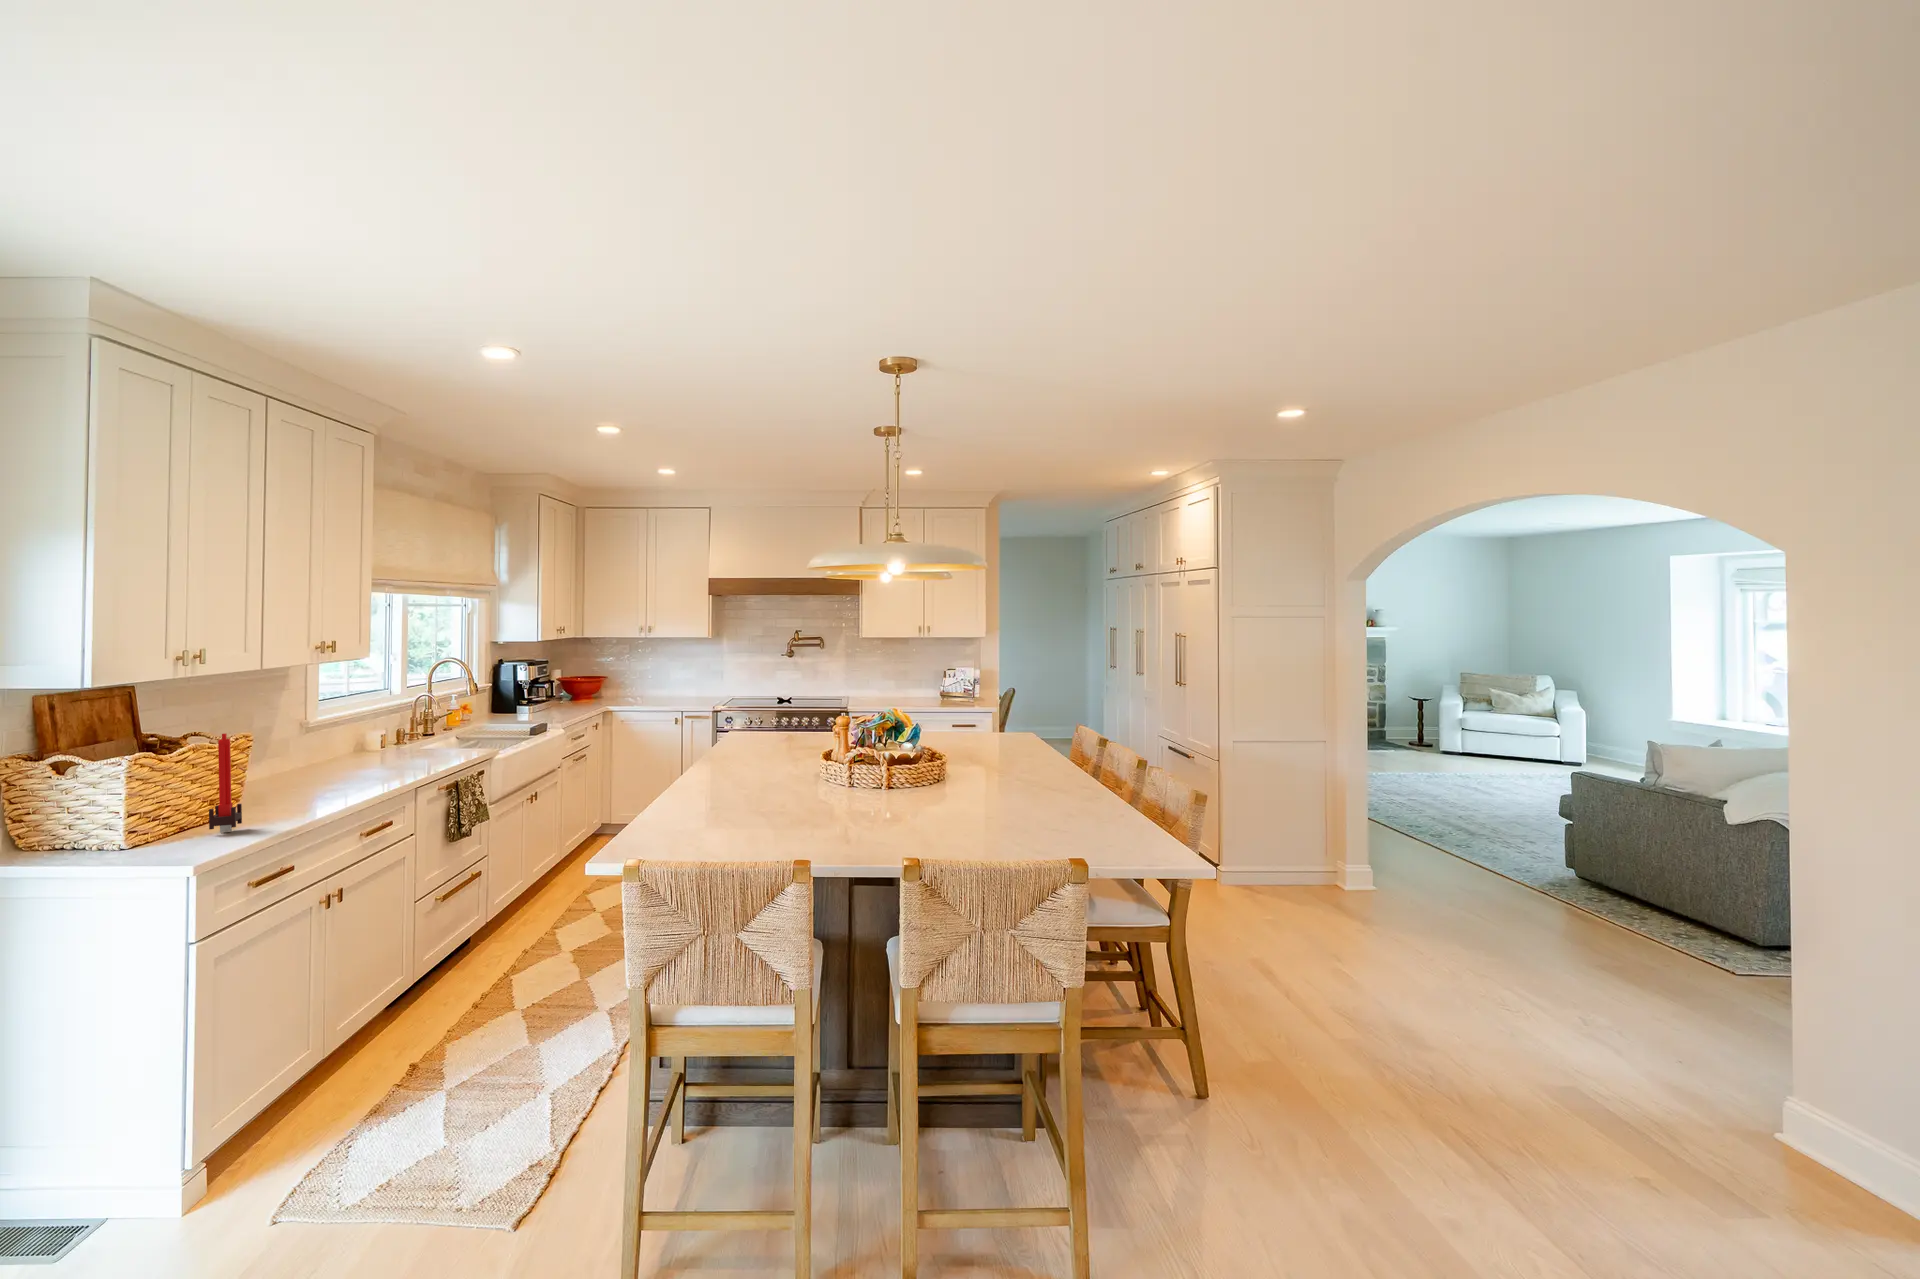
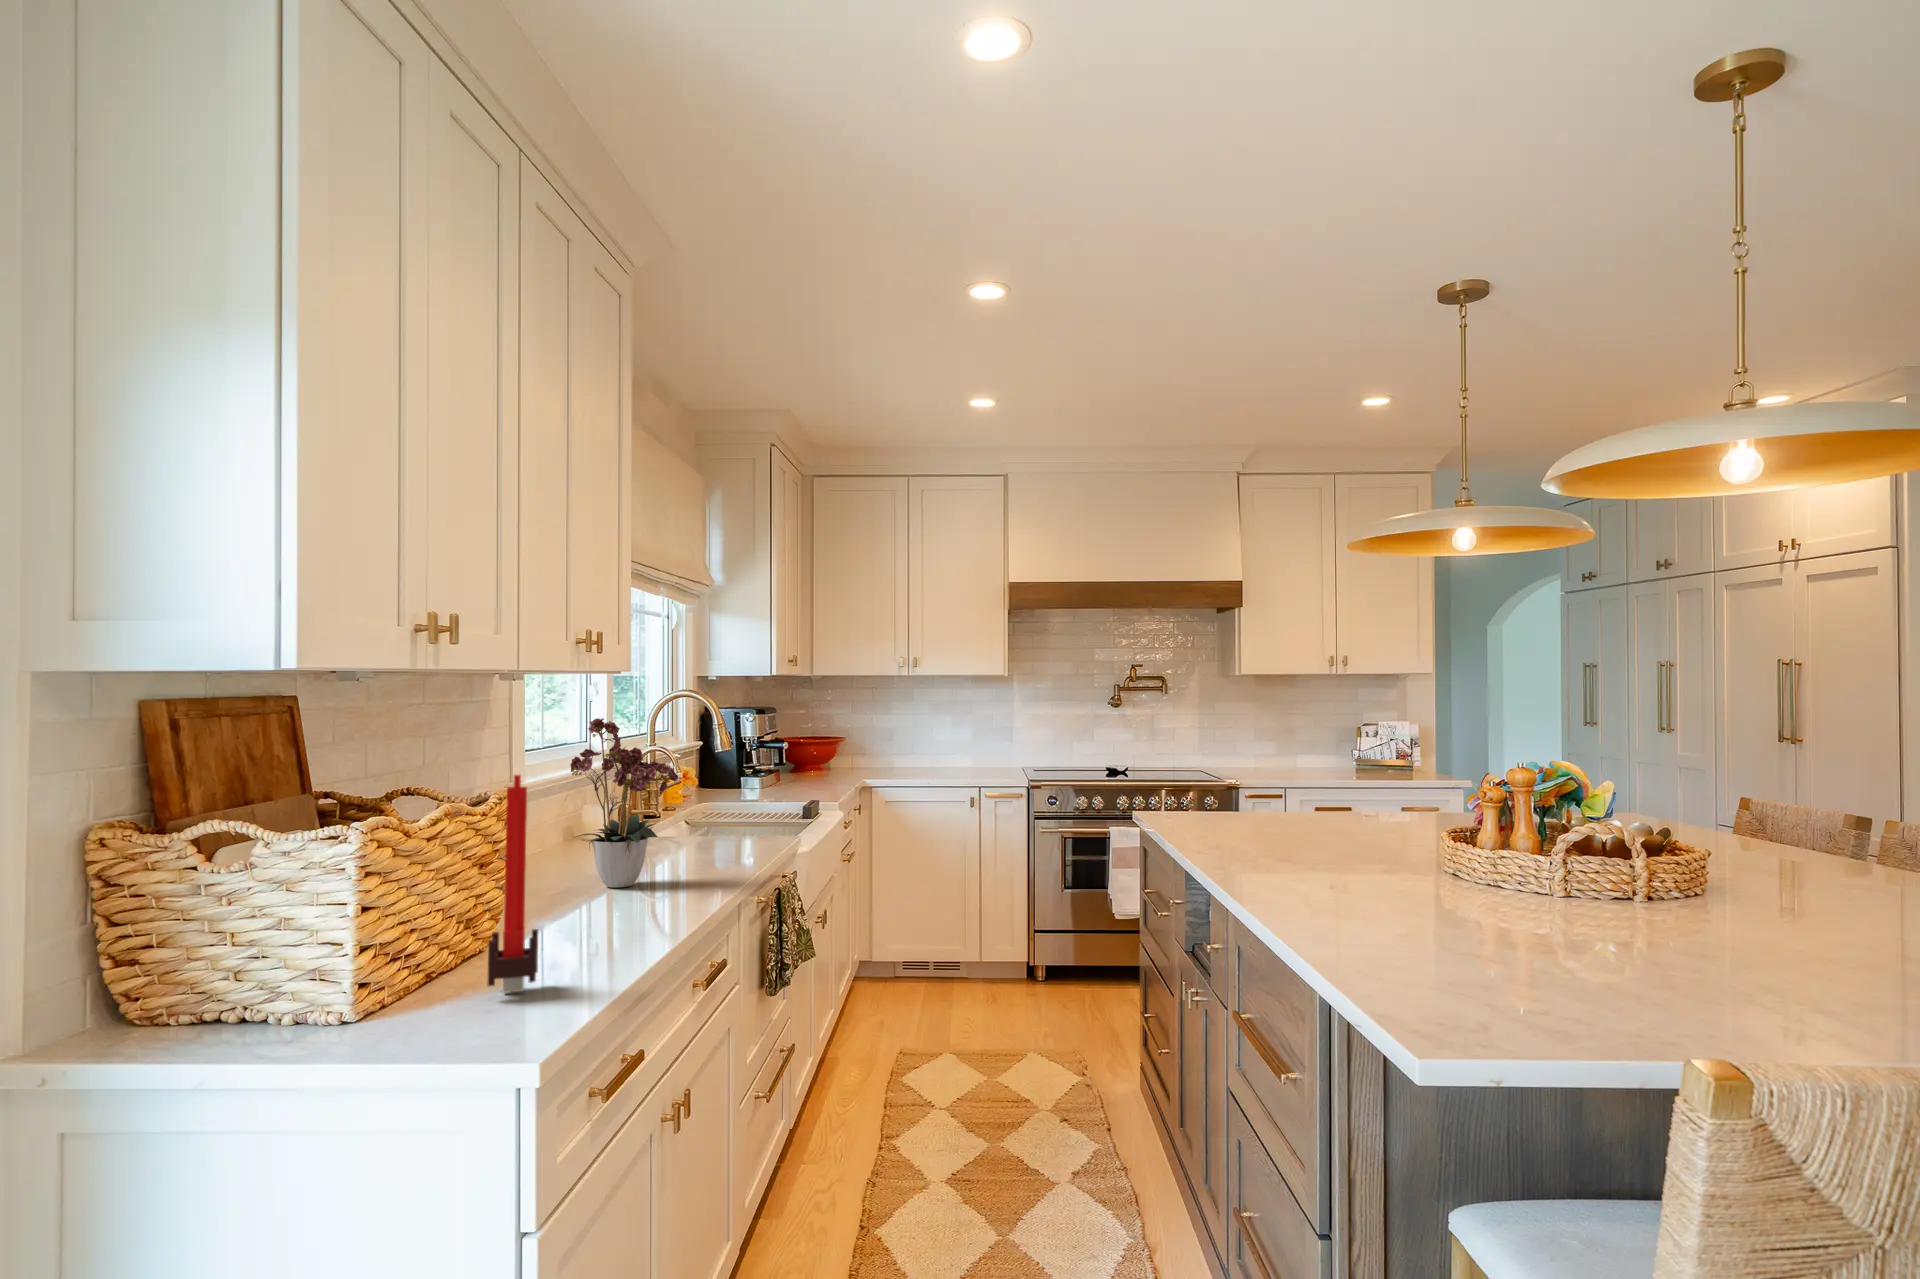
flower arrangement: none [309,686,384,782] -> present [570,718,678,887]

